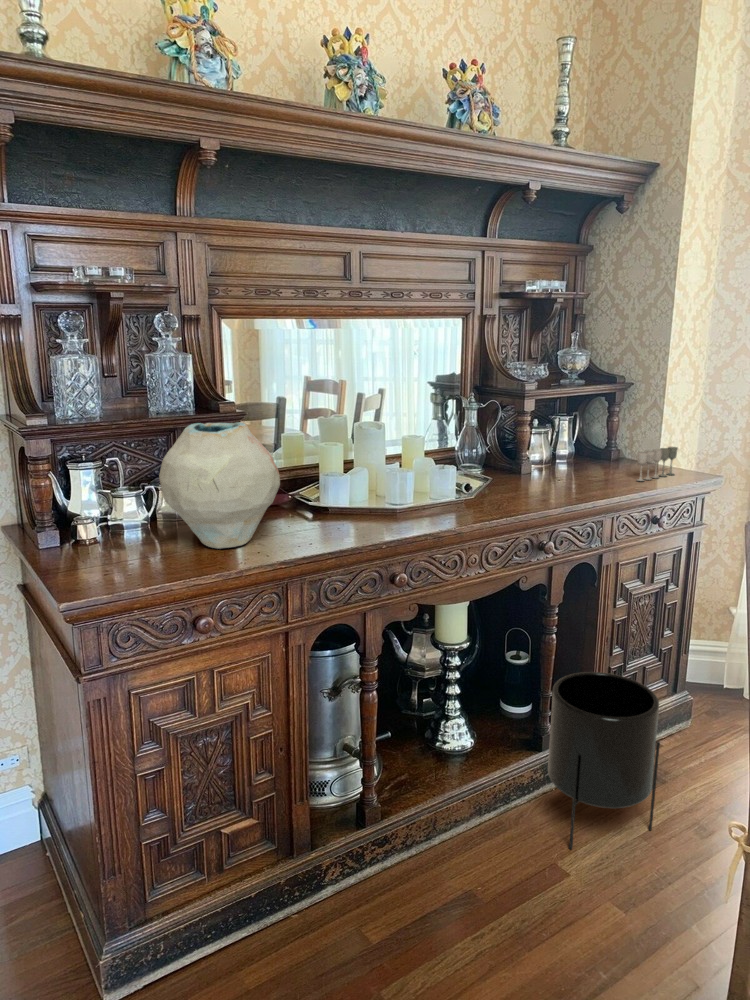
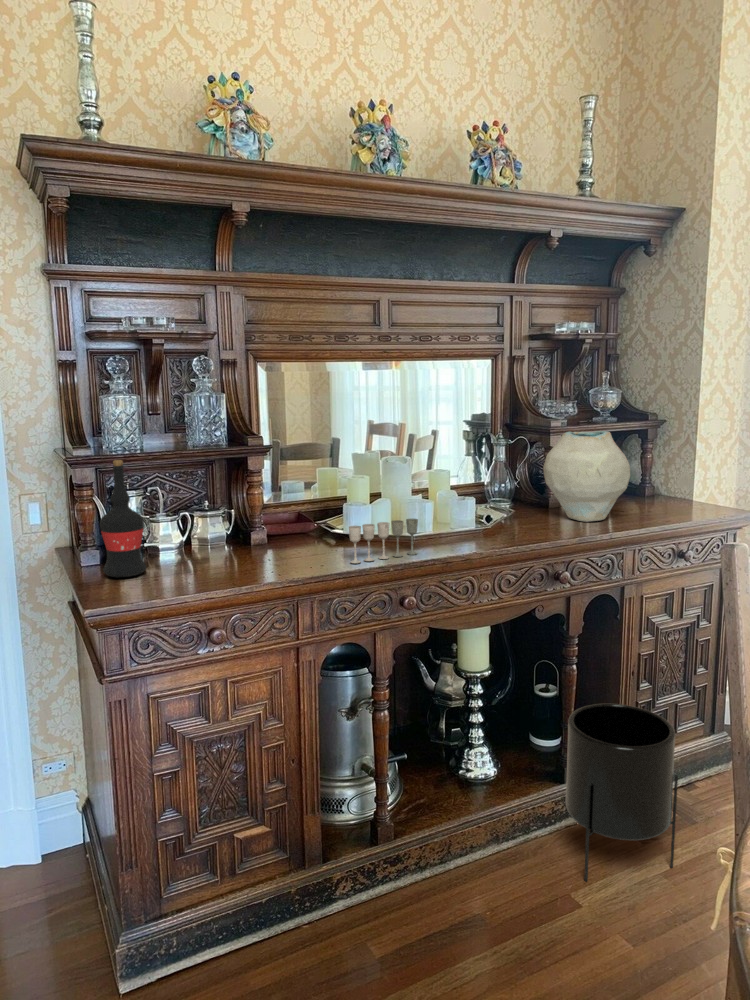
vase: present [159,422,280,549] -> present [543,431,630,522]
wine bottle: none [63,431,117,562] -> present [100,460,146,577]
wine glass: present [637,447,678,481] -> present [349,519,418,564]

